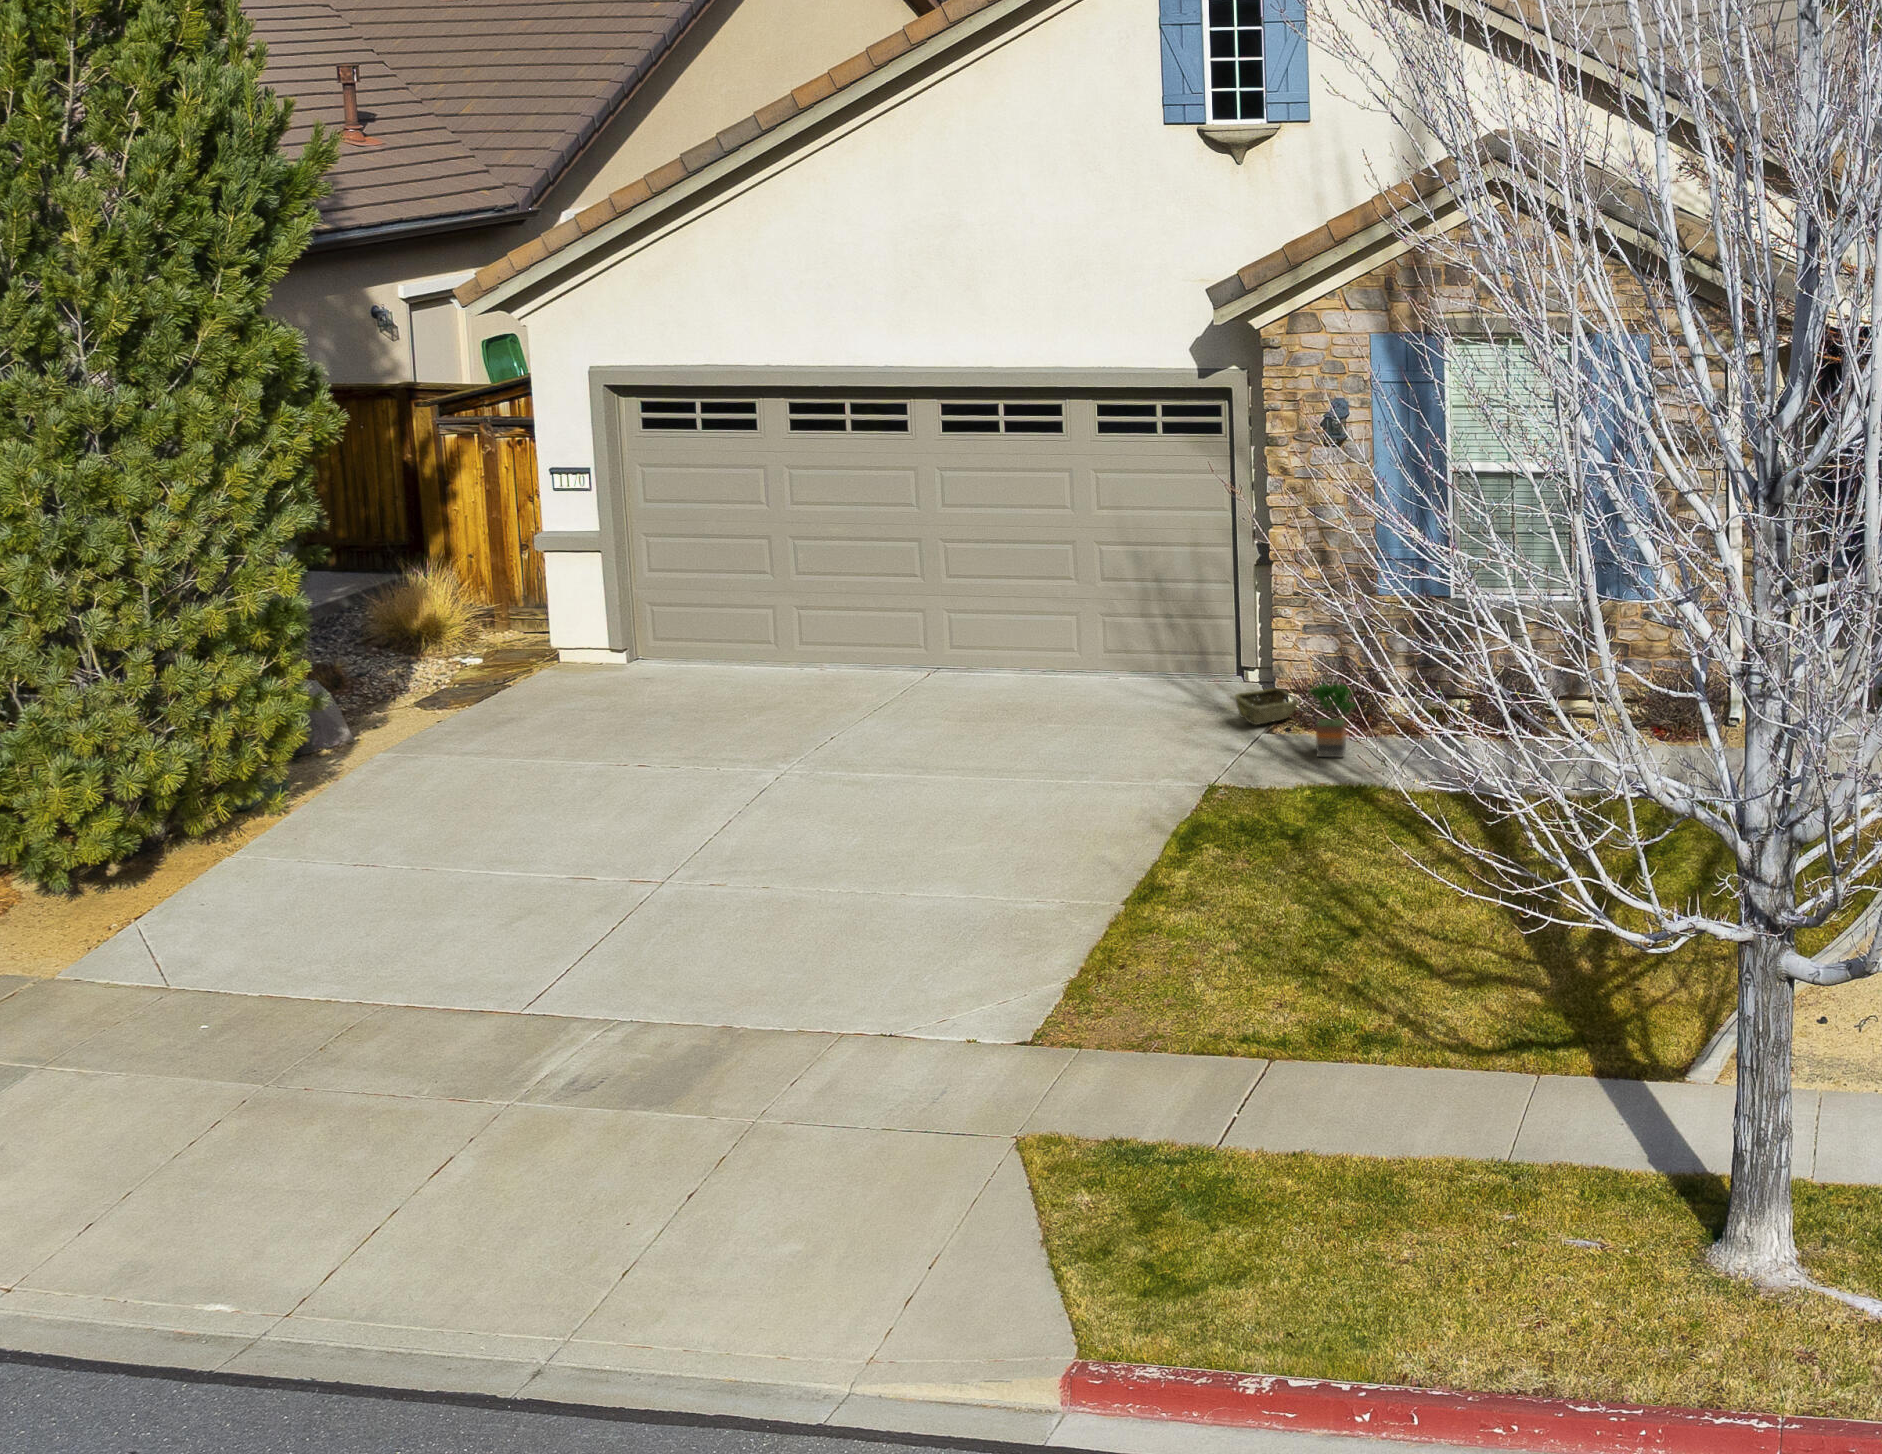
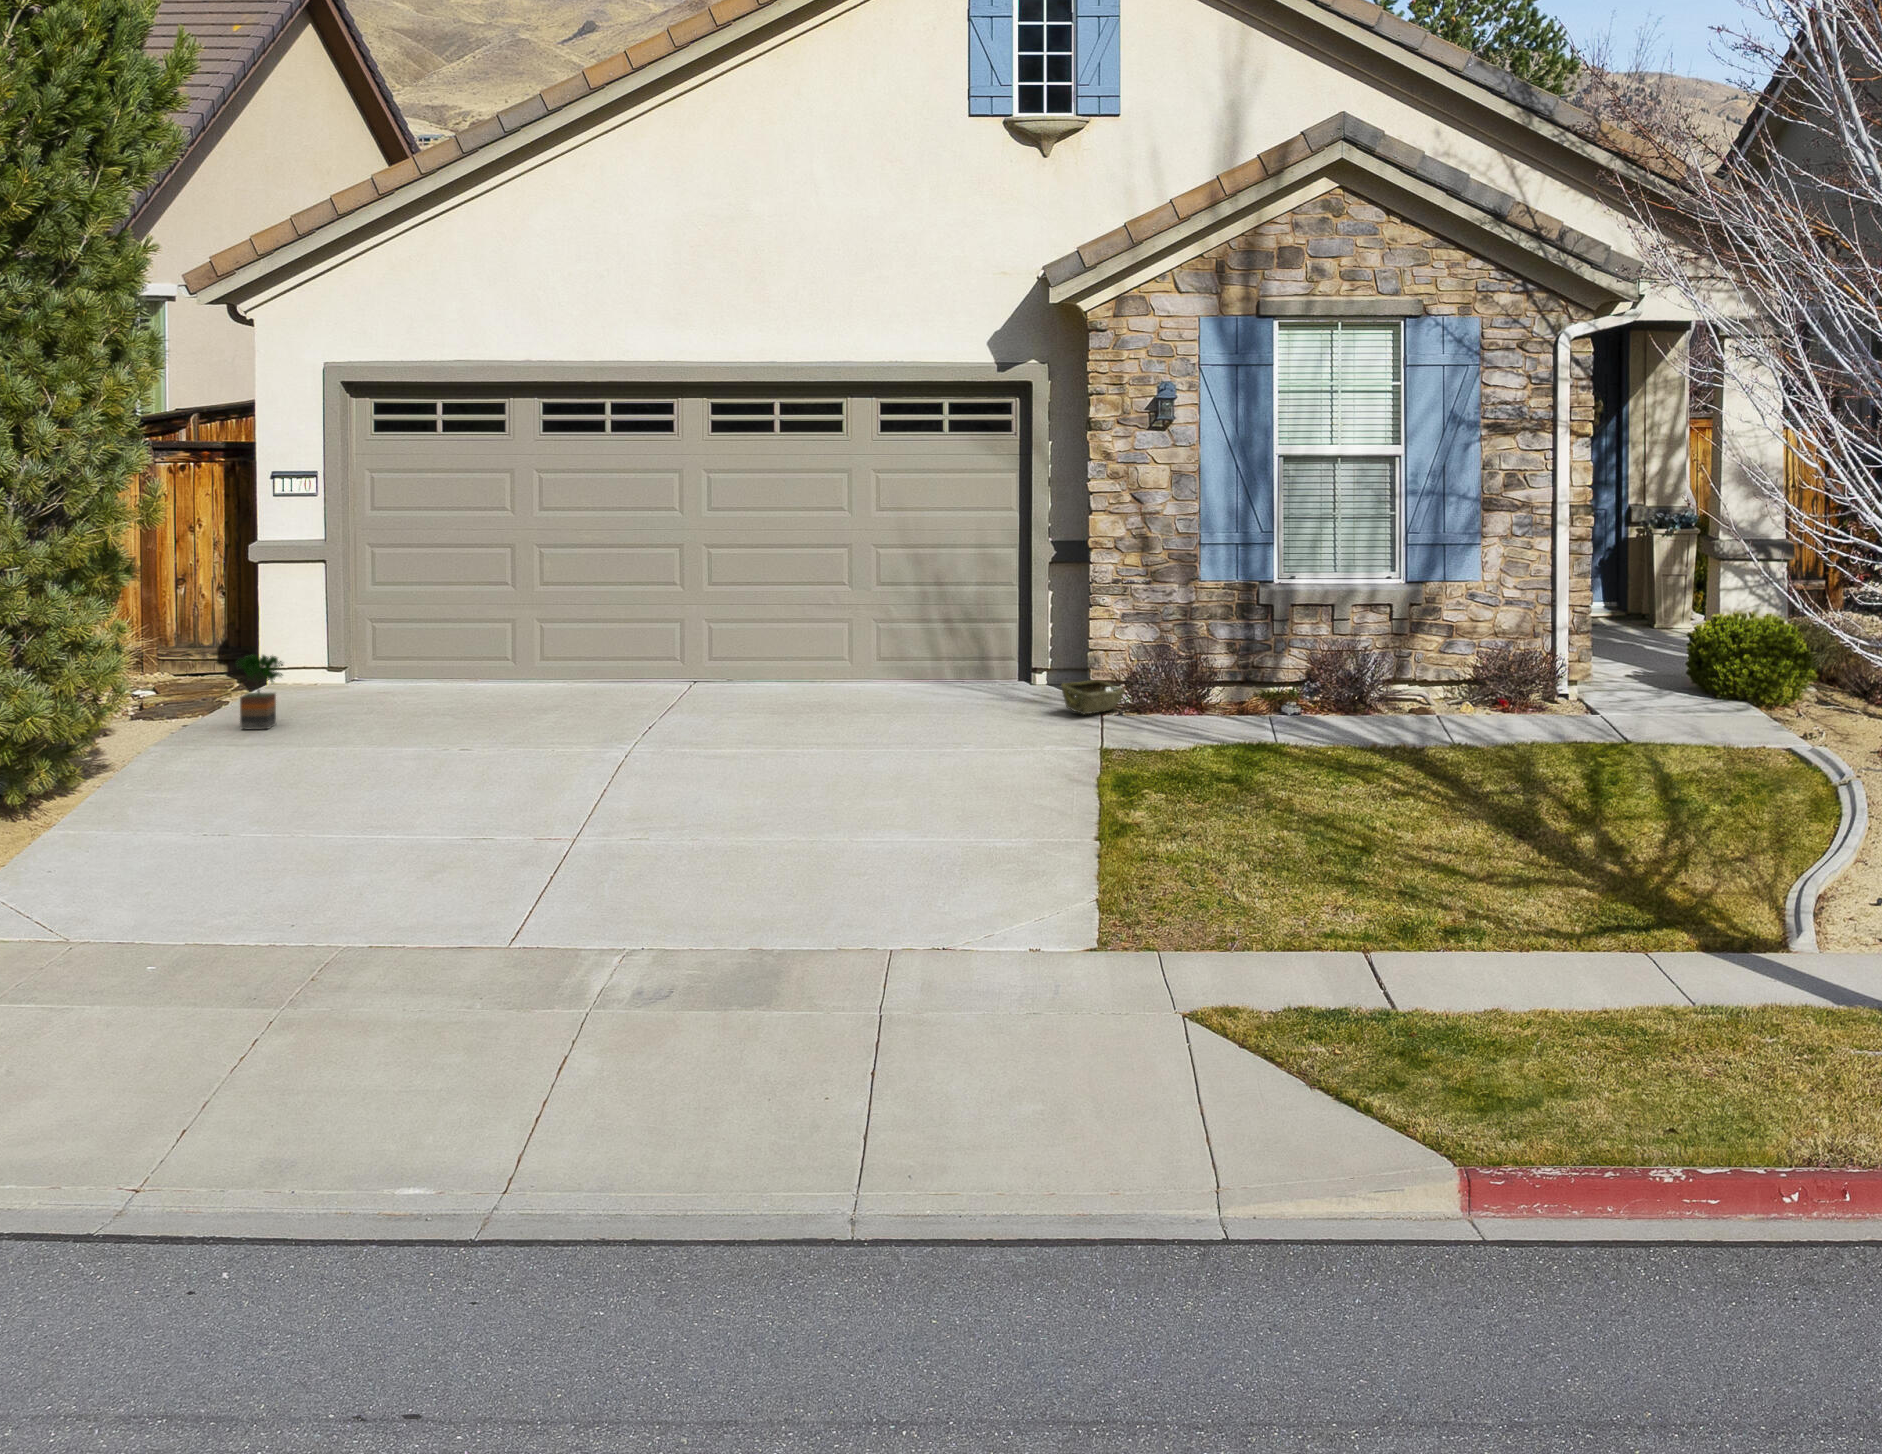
potted tree: present [1309,683,1354,757] -> present [237,654,283,729]

